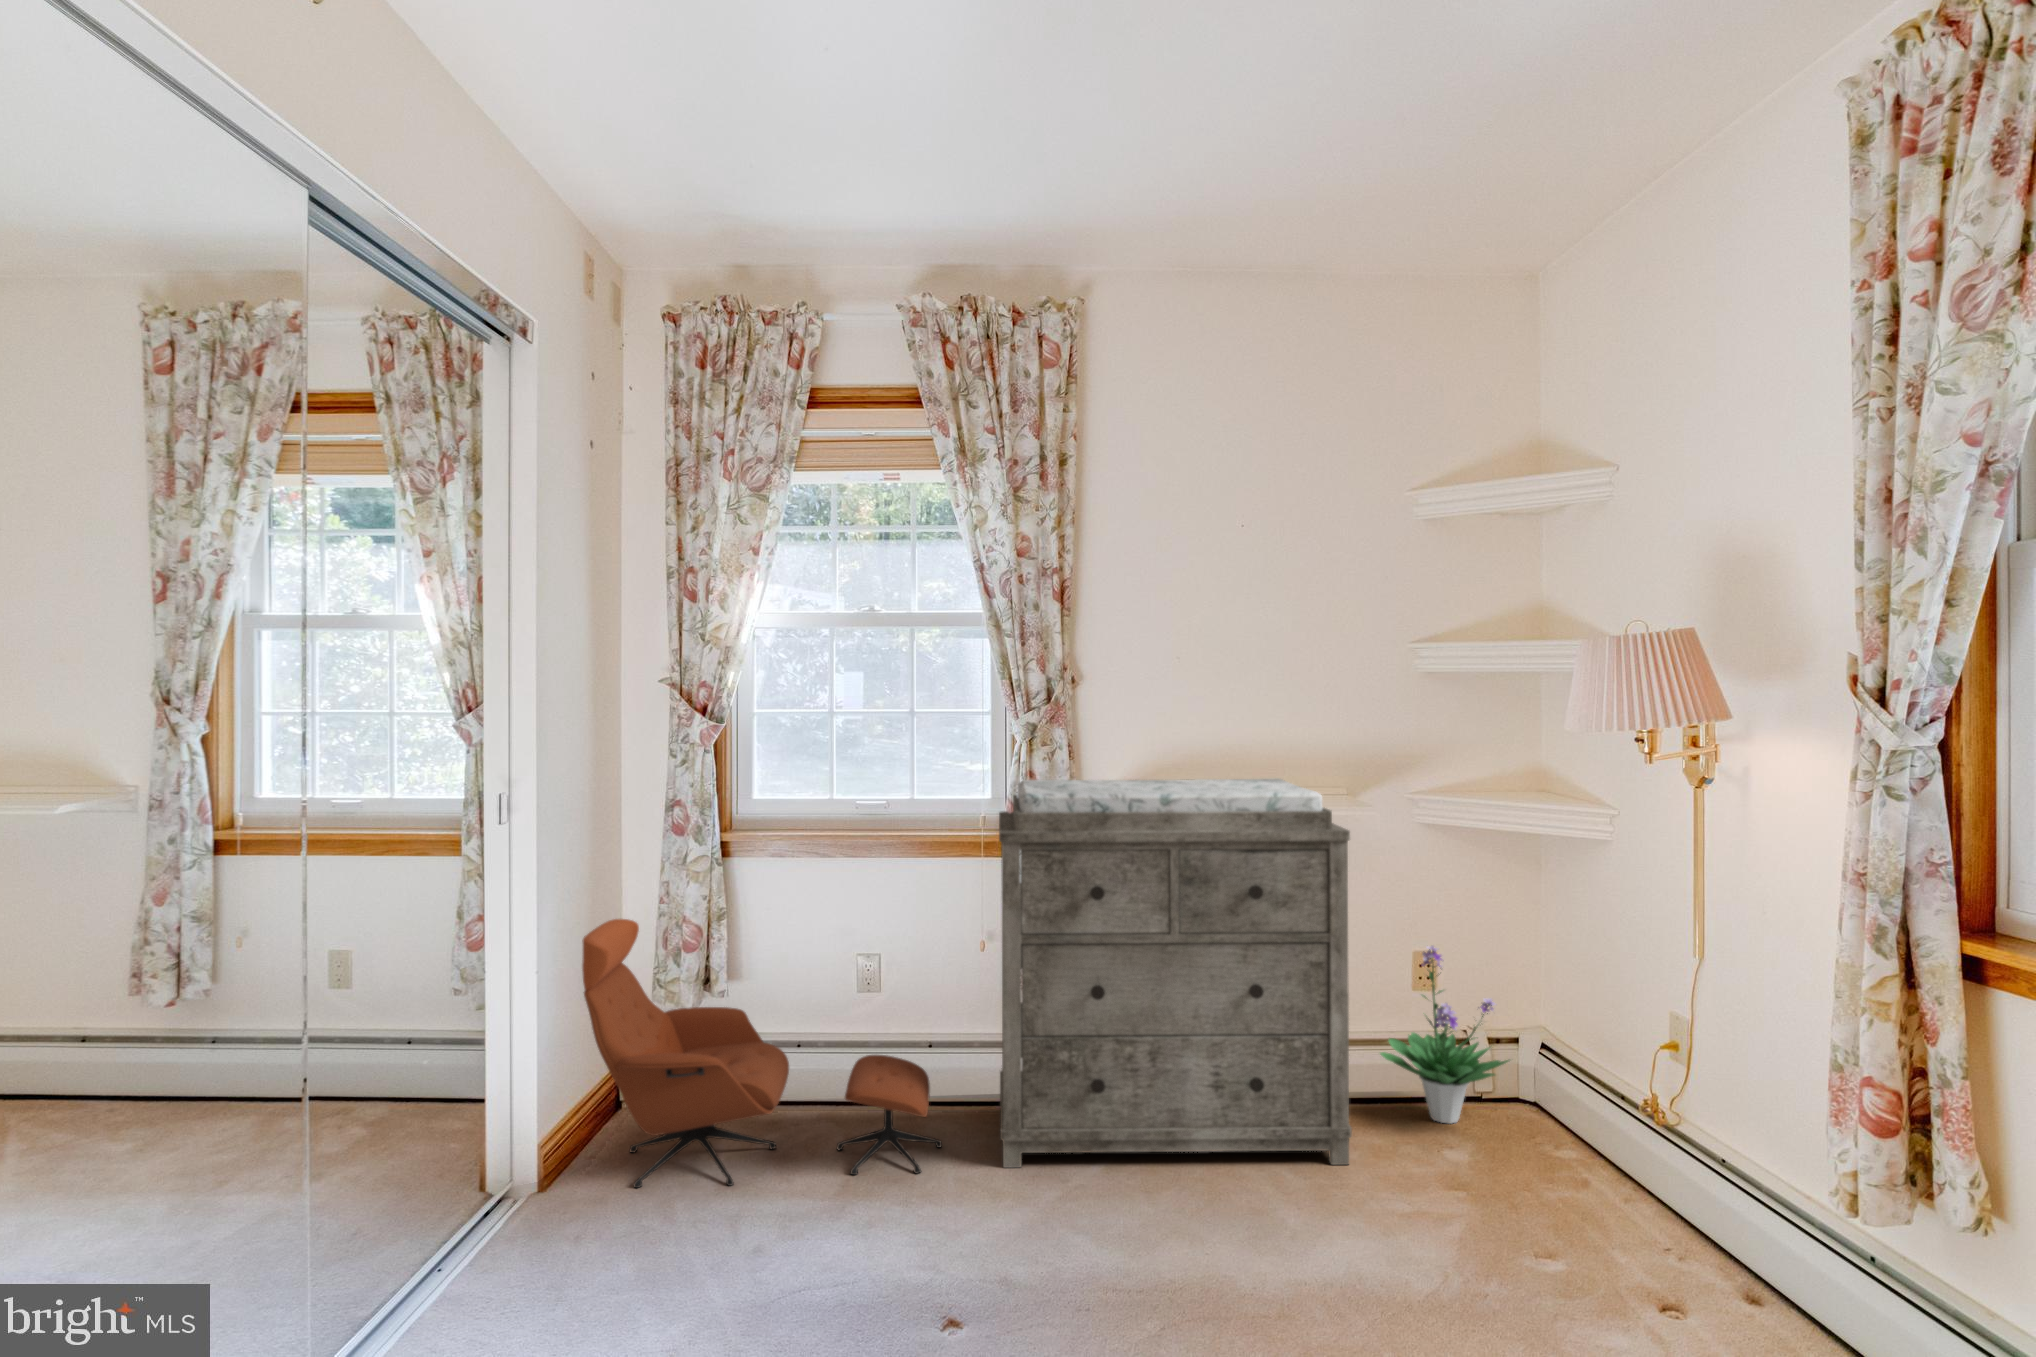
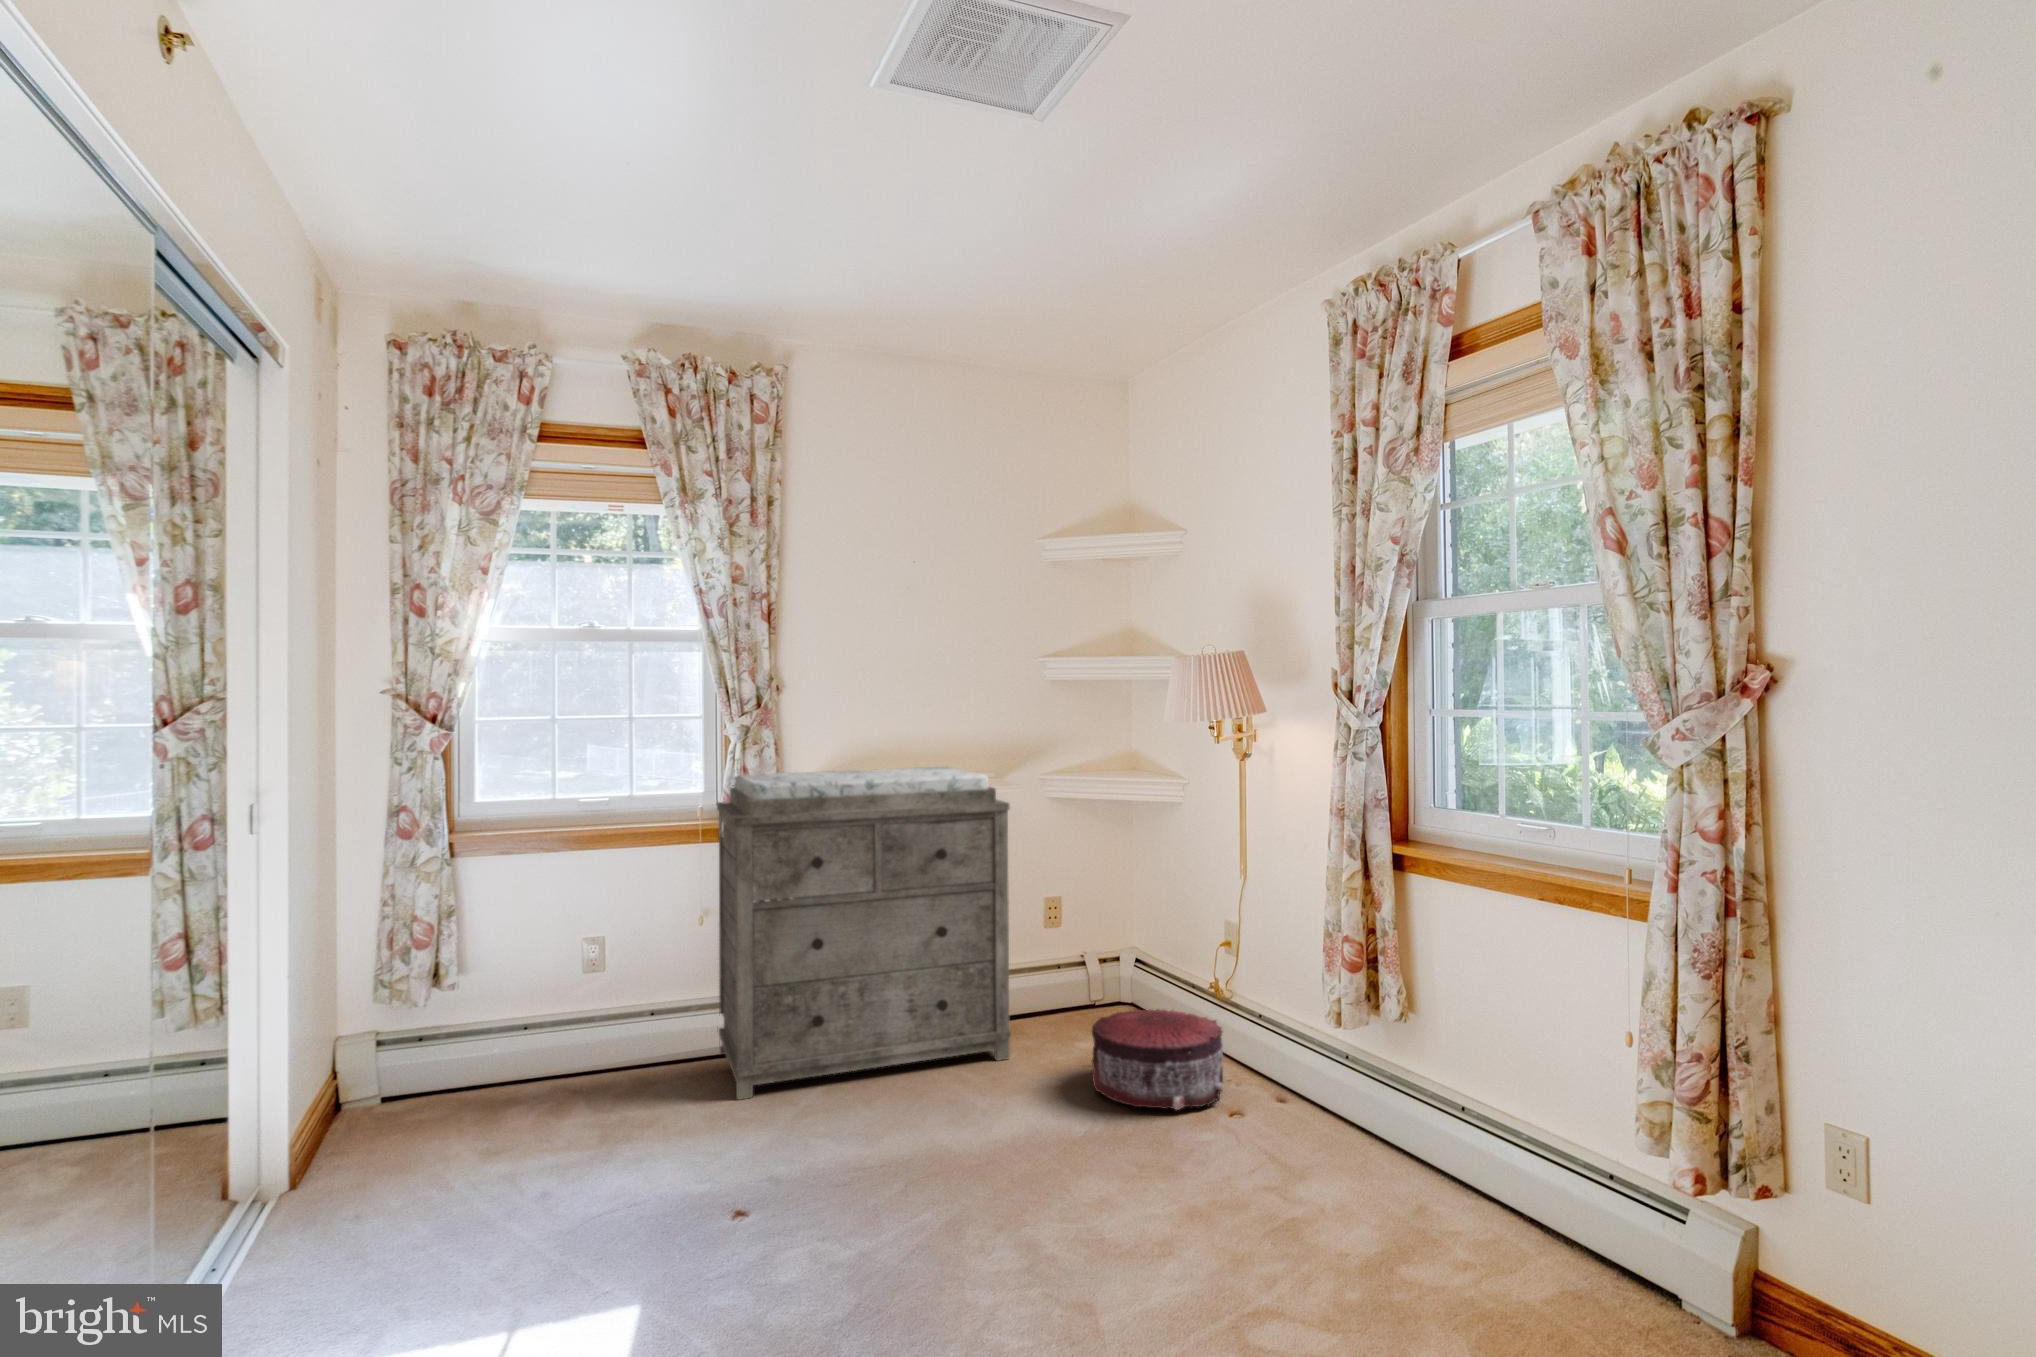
lounge chair: present [582,919,942,1188] -> none [326,919,678,1167]
potted plant: present [1380,946,1509,1123] -> none [1024,889,1118,1023]
pouf: none [1455,1124,1661,1292] -> present [1092,1009,1223,1110]

